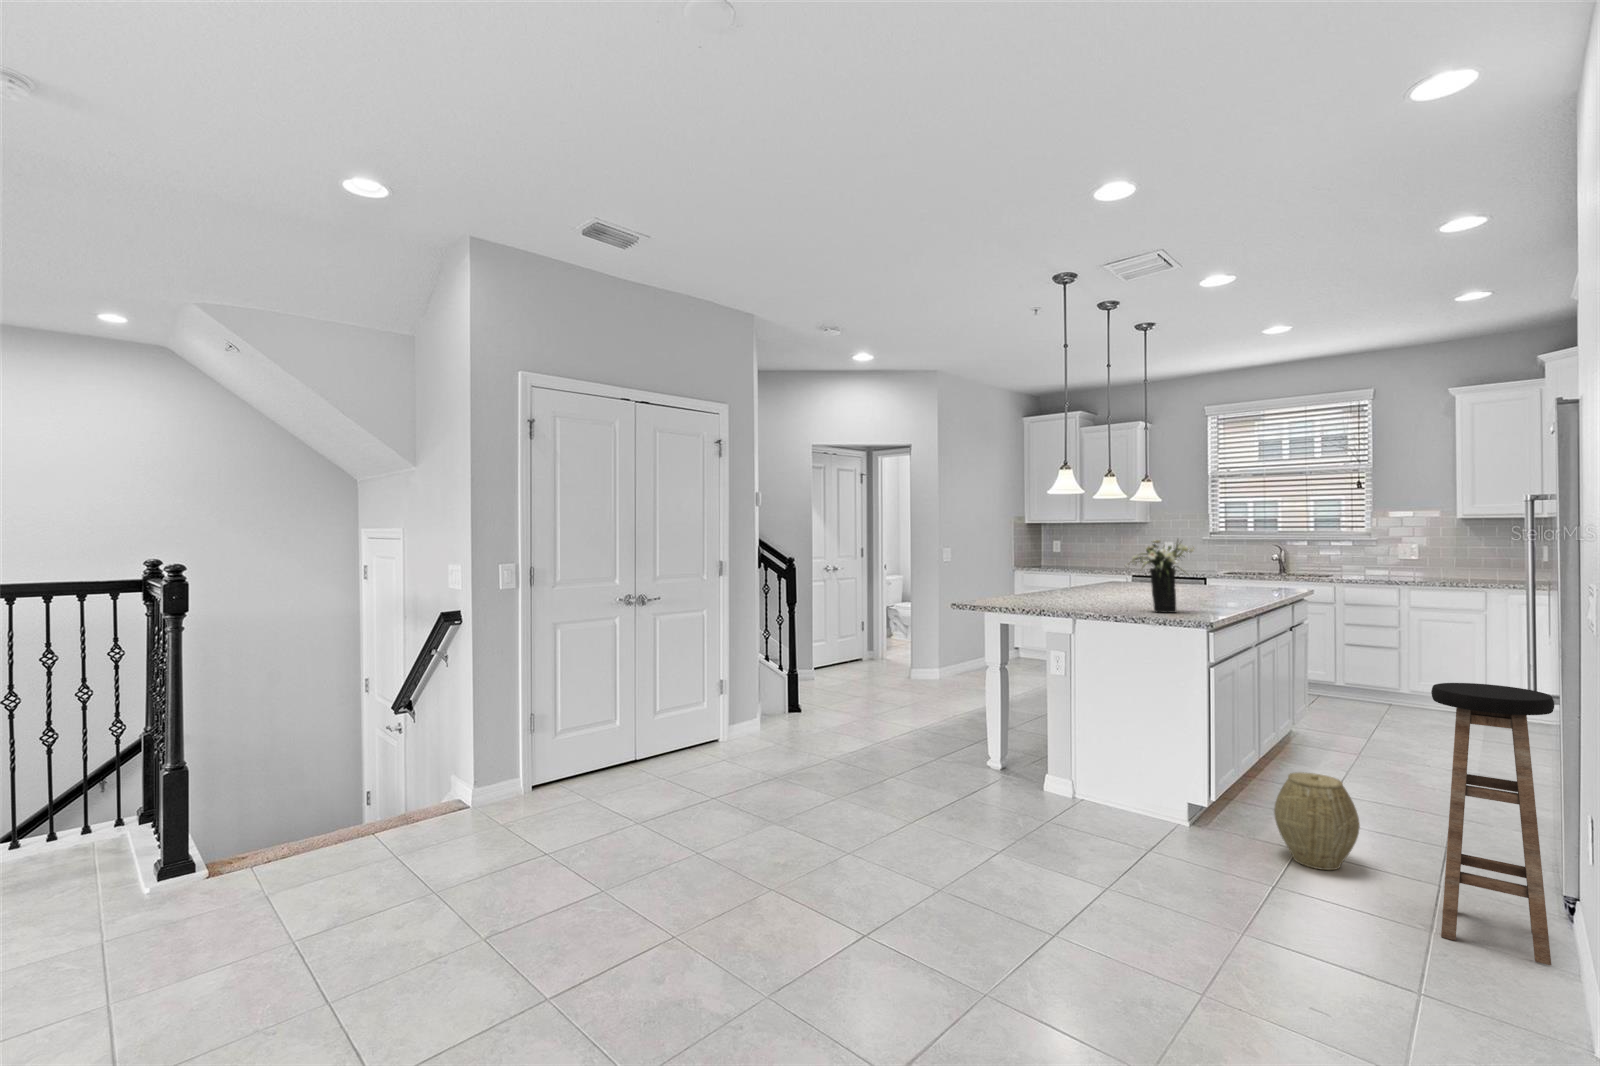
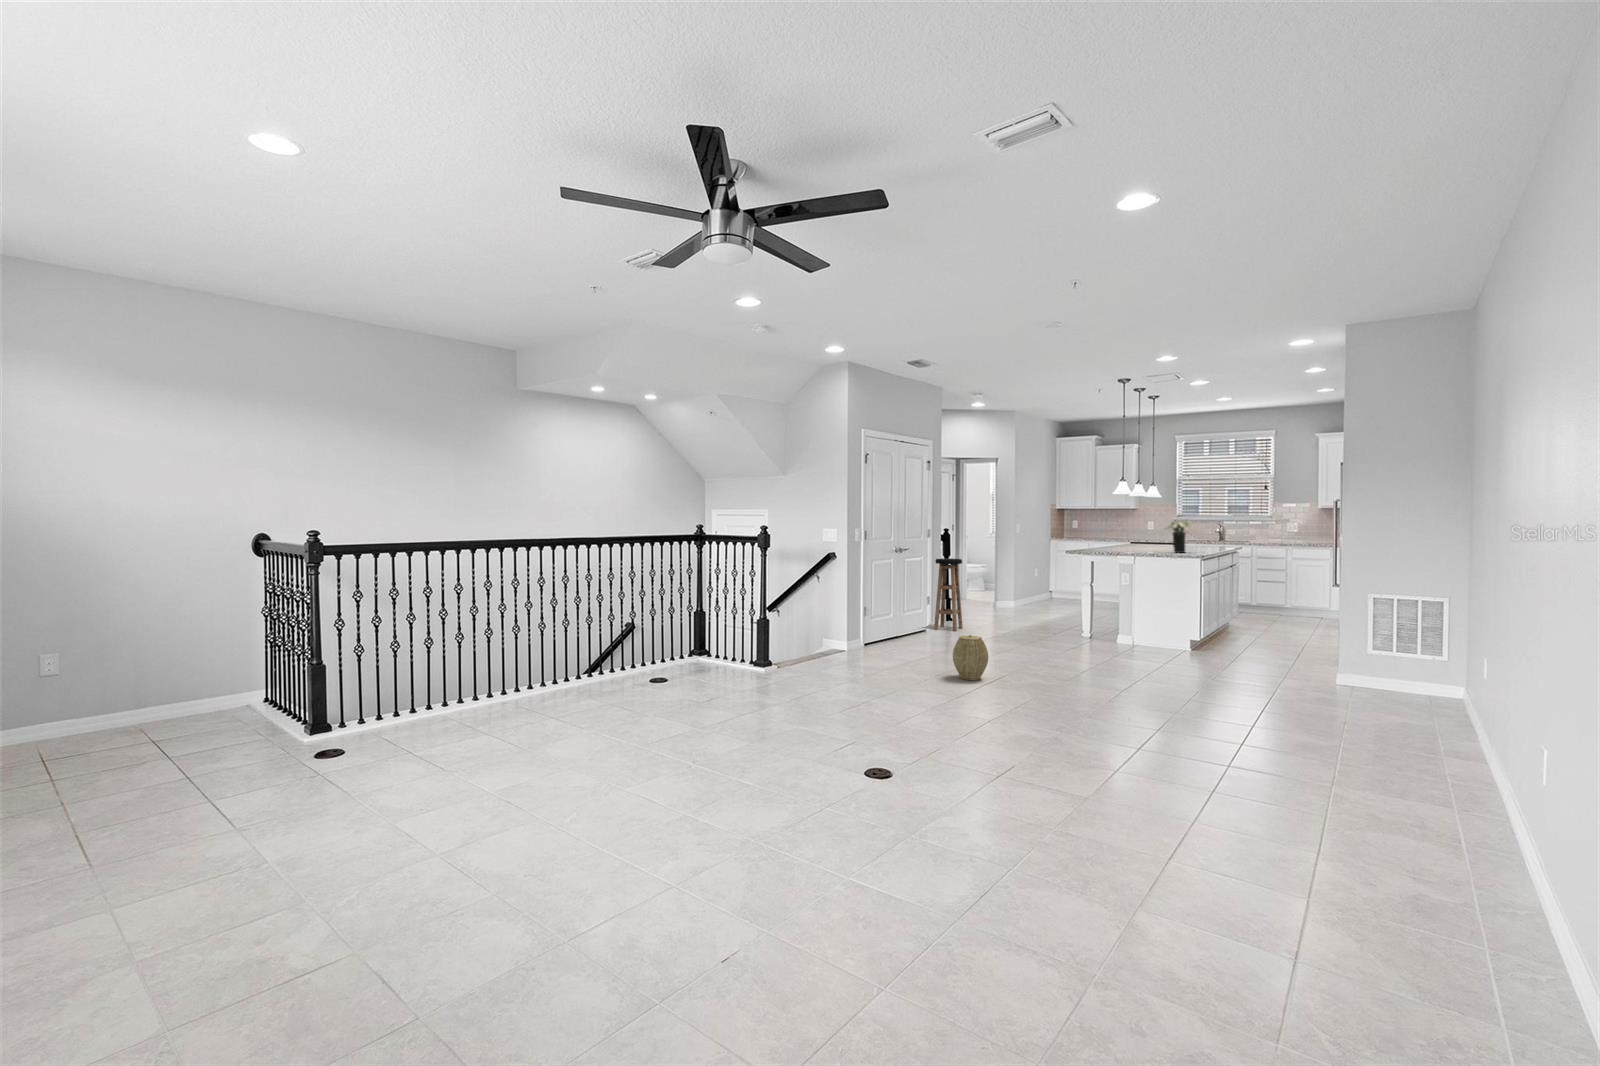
bar stool: present [1431,683,1554,965] -> present [934,559,963,631]
woven basket: present [1274,772,1360,870] -> present [953,635,989,680]

